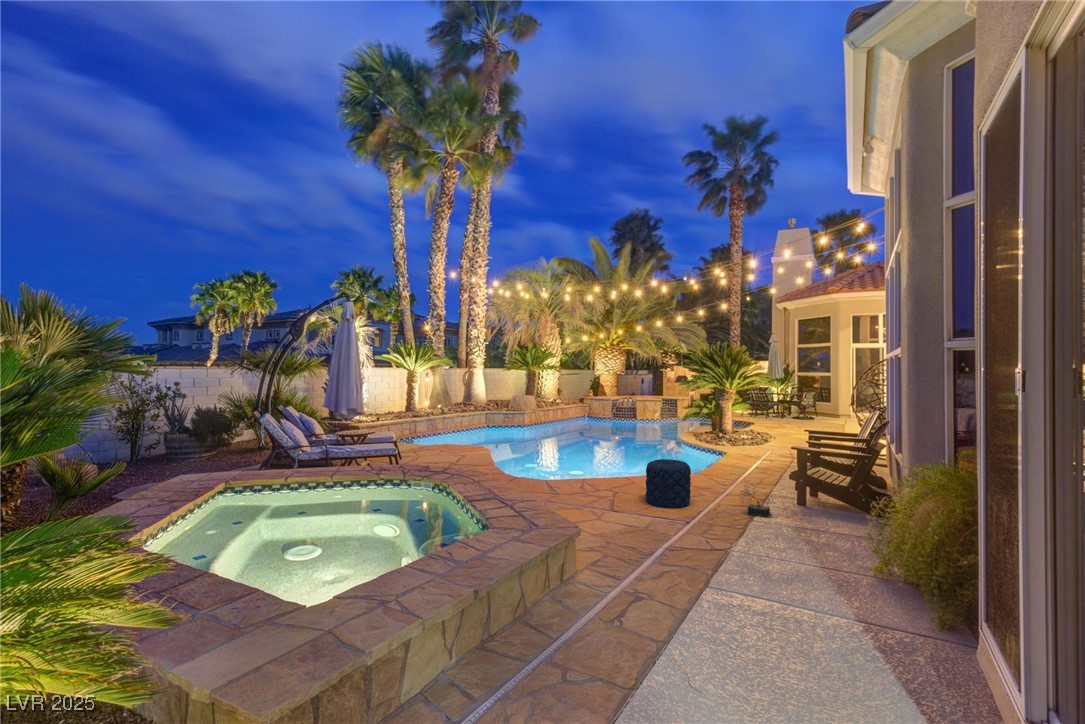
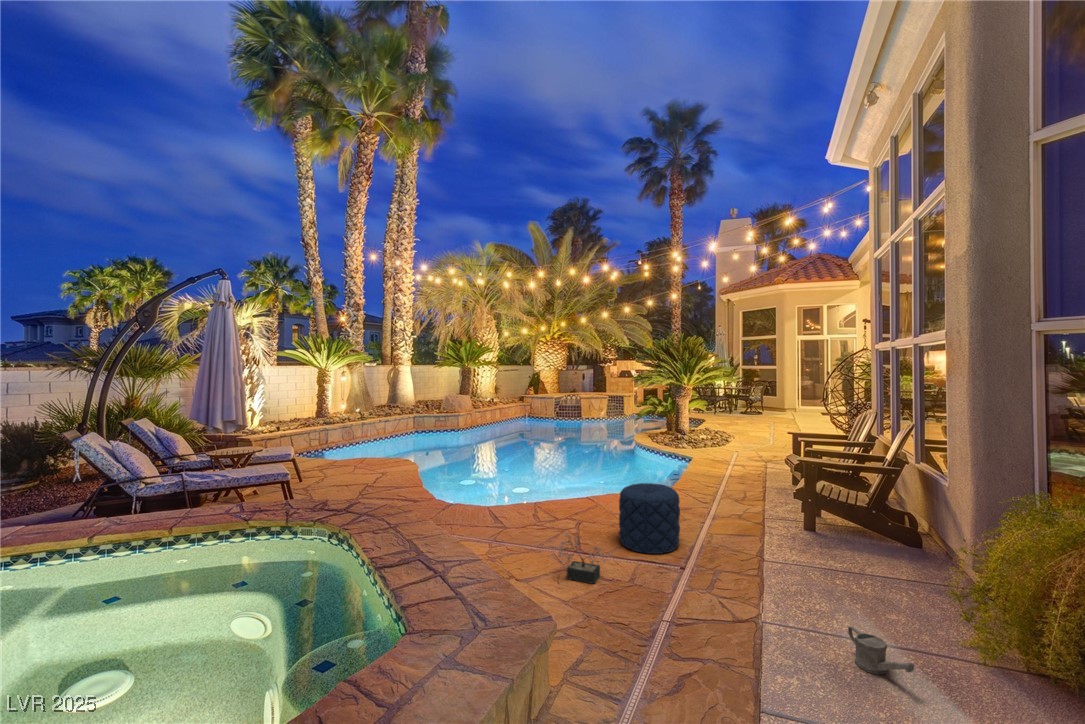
decorative plant: present [740,485,774,518] -> present [558,532,605,584]
watering can: none [779,540,806,565] -> present [848,627,914,675]

